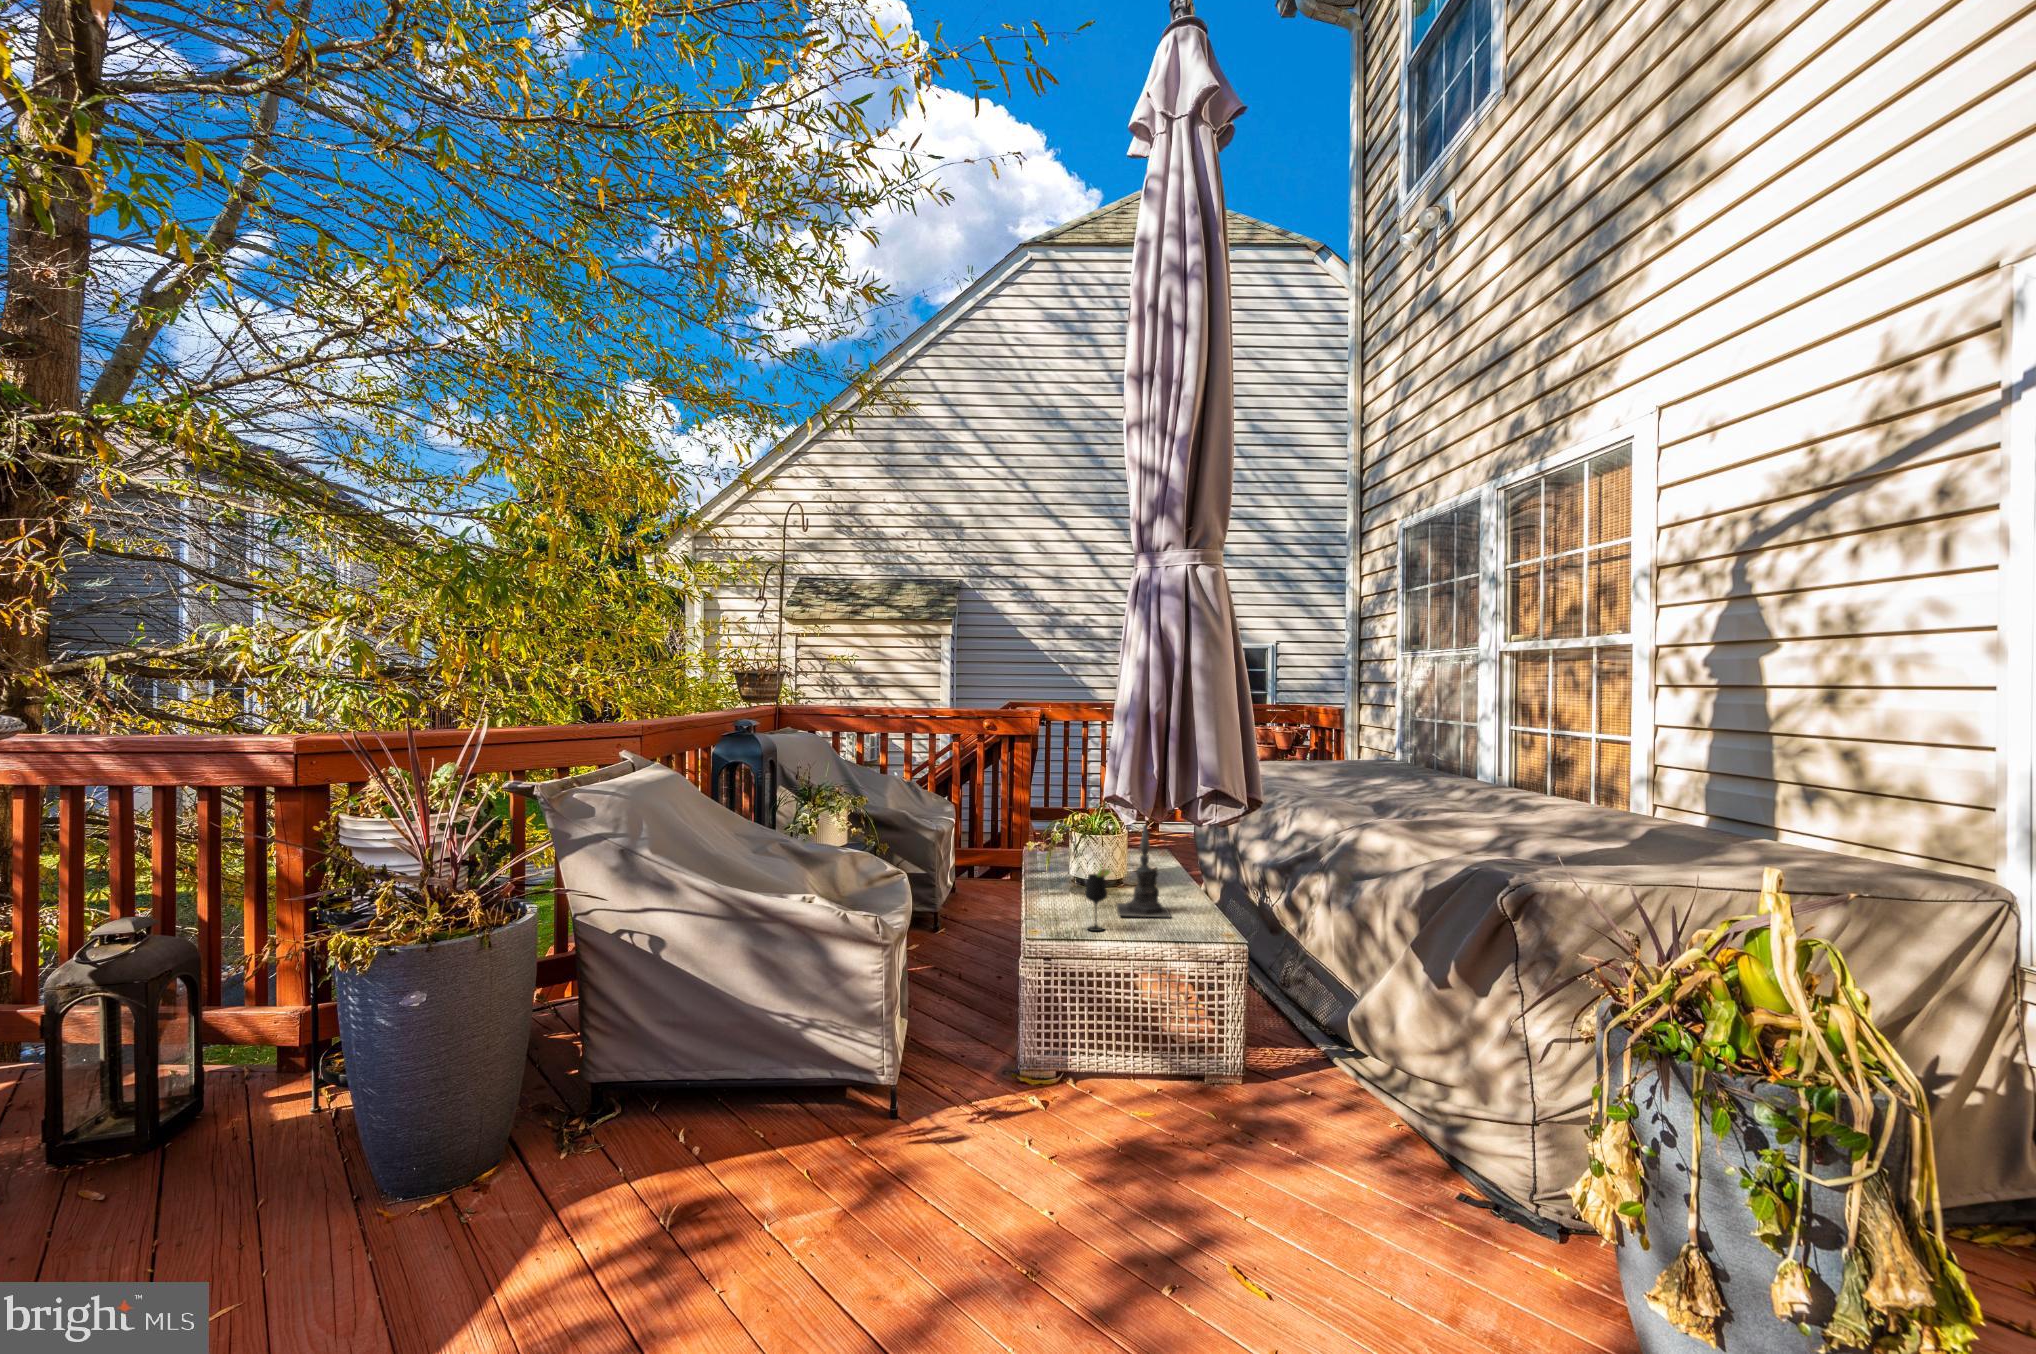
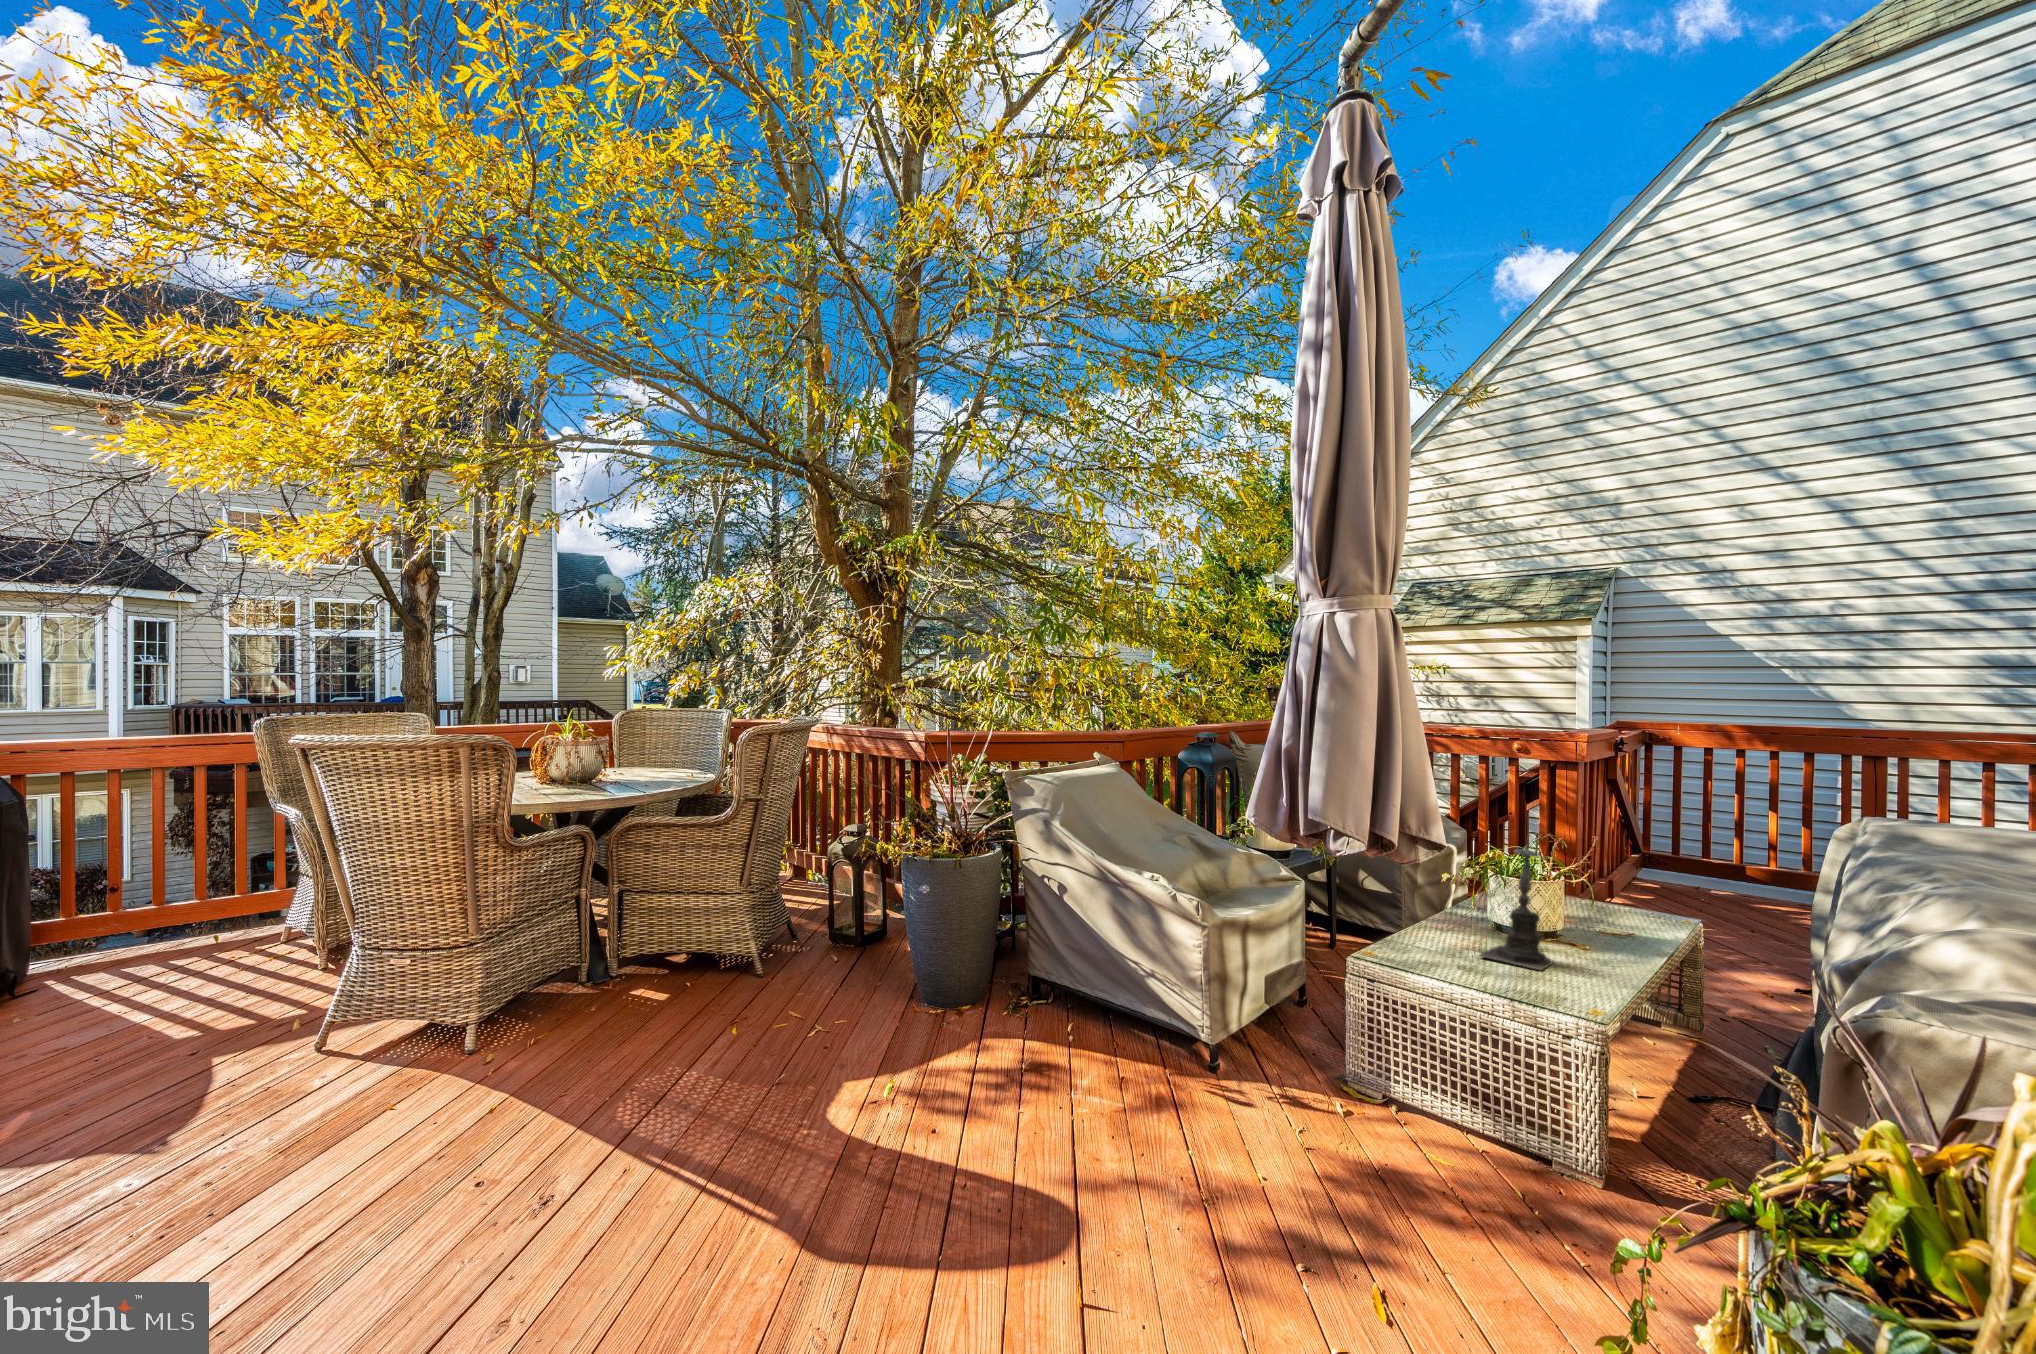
wine glass: present [1085,868,1111,931] -> none [1422,891,1452,964]

